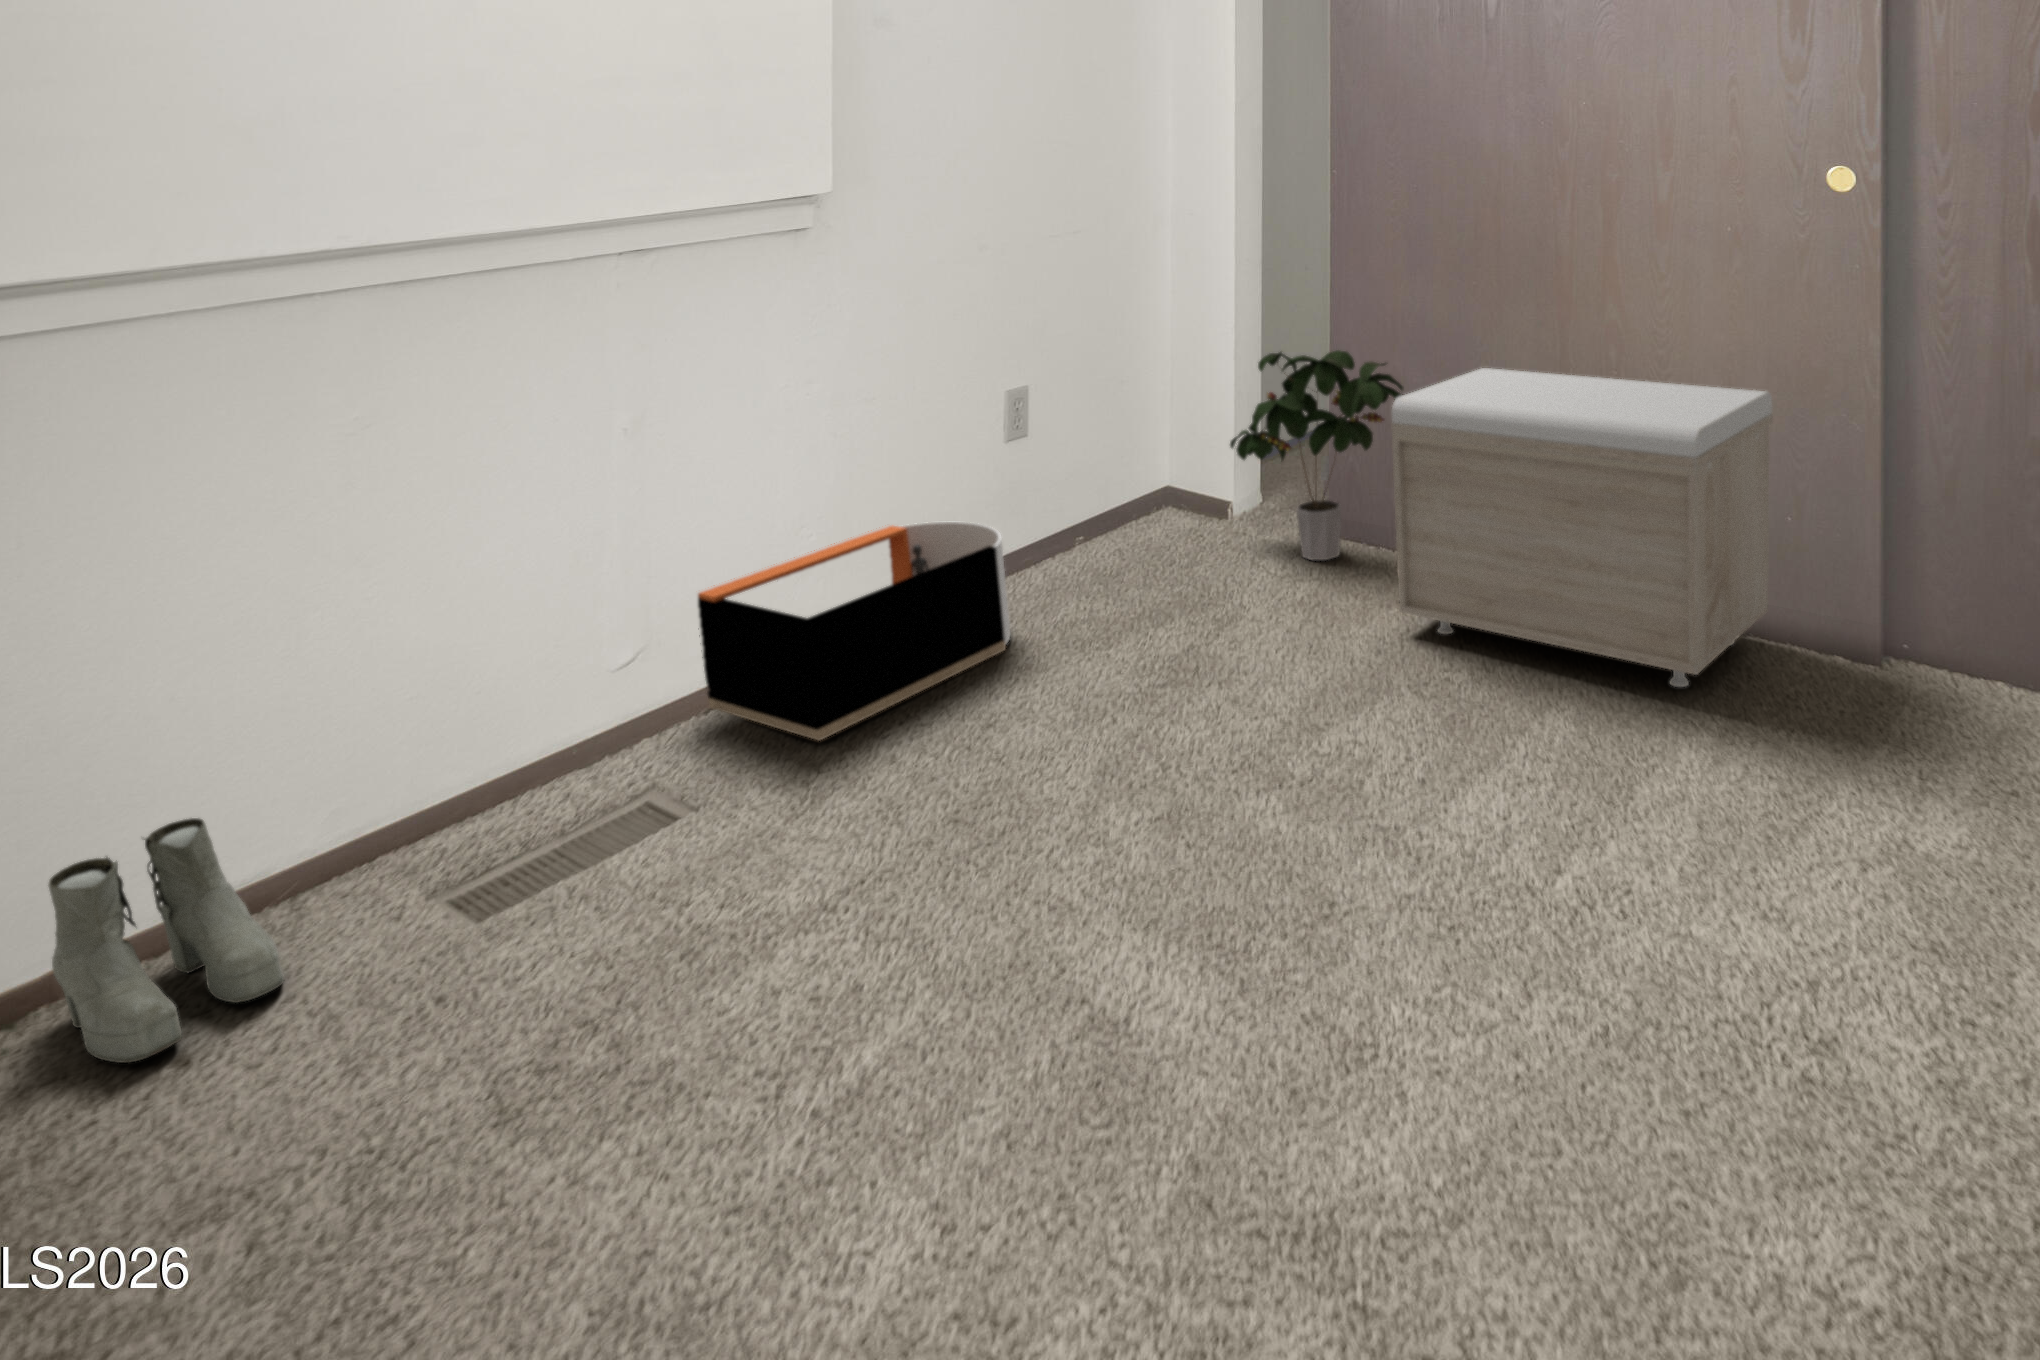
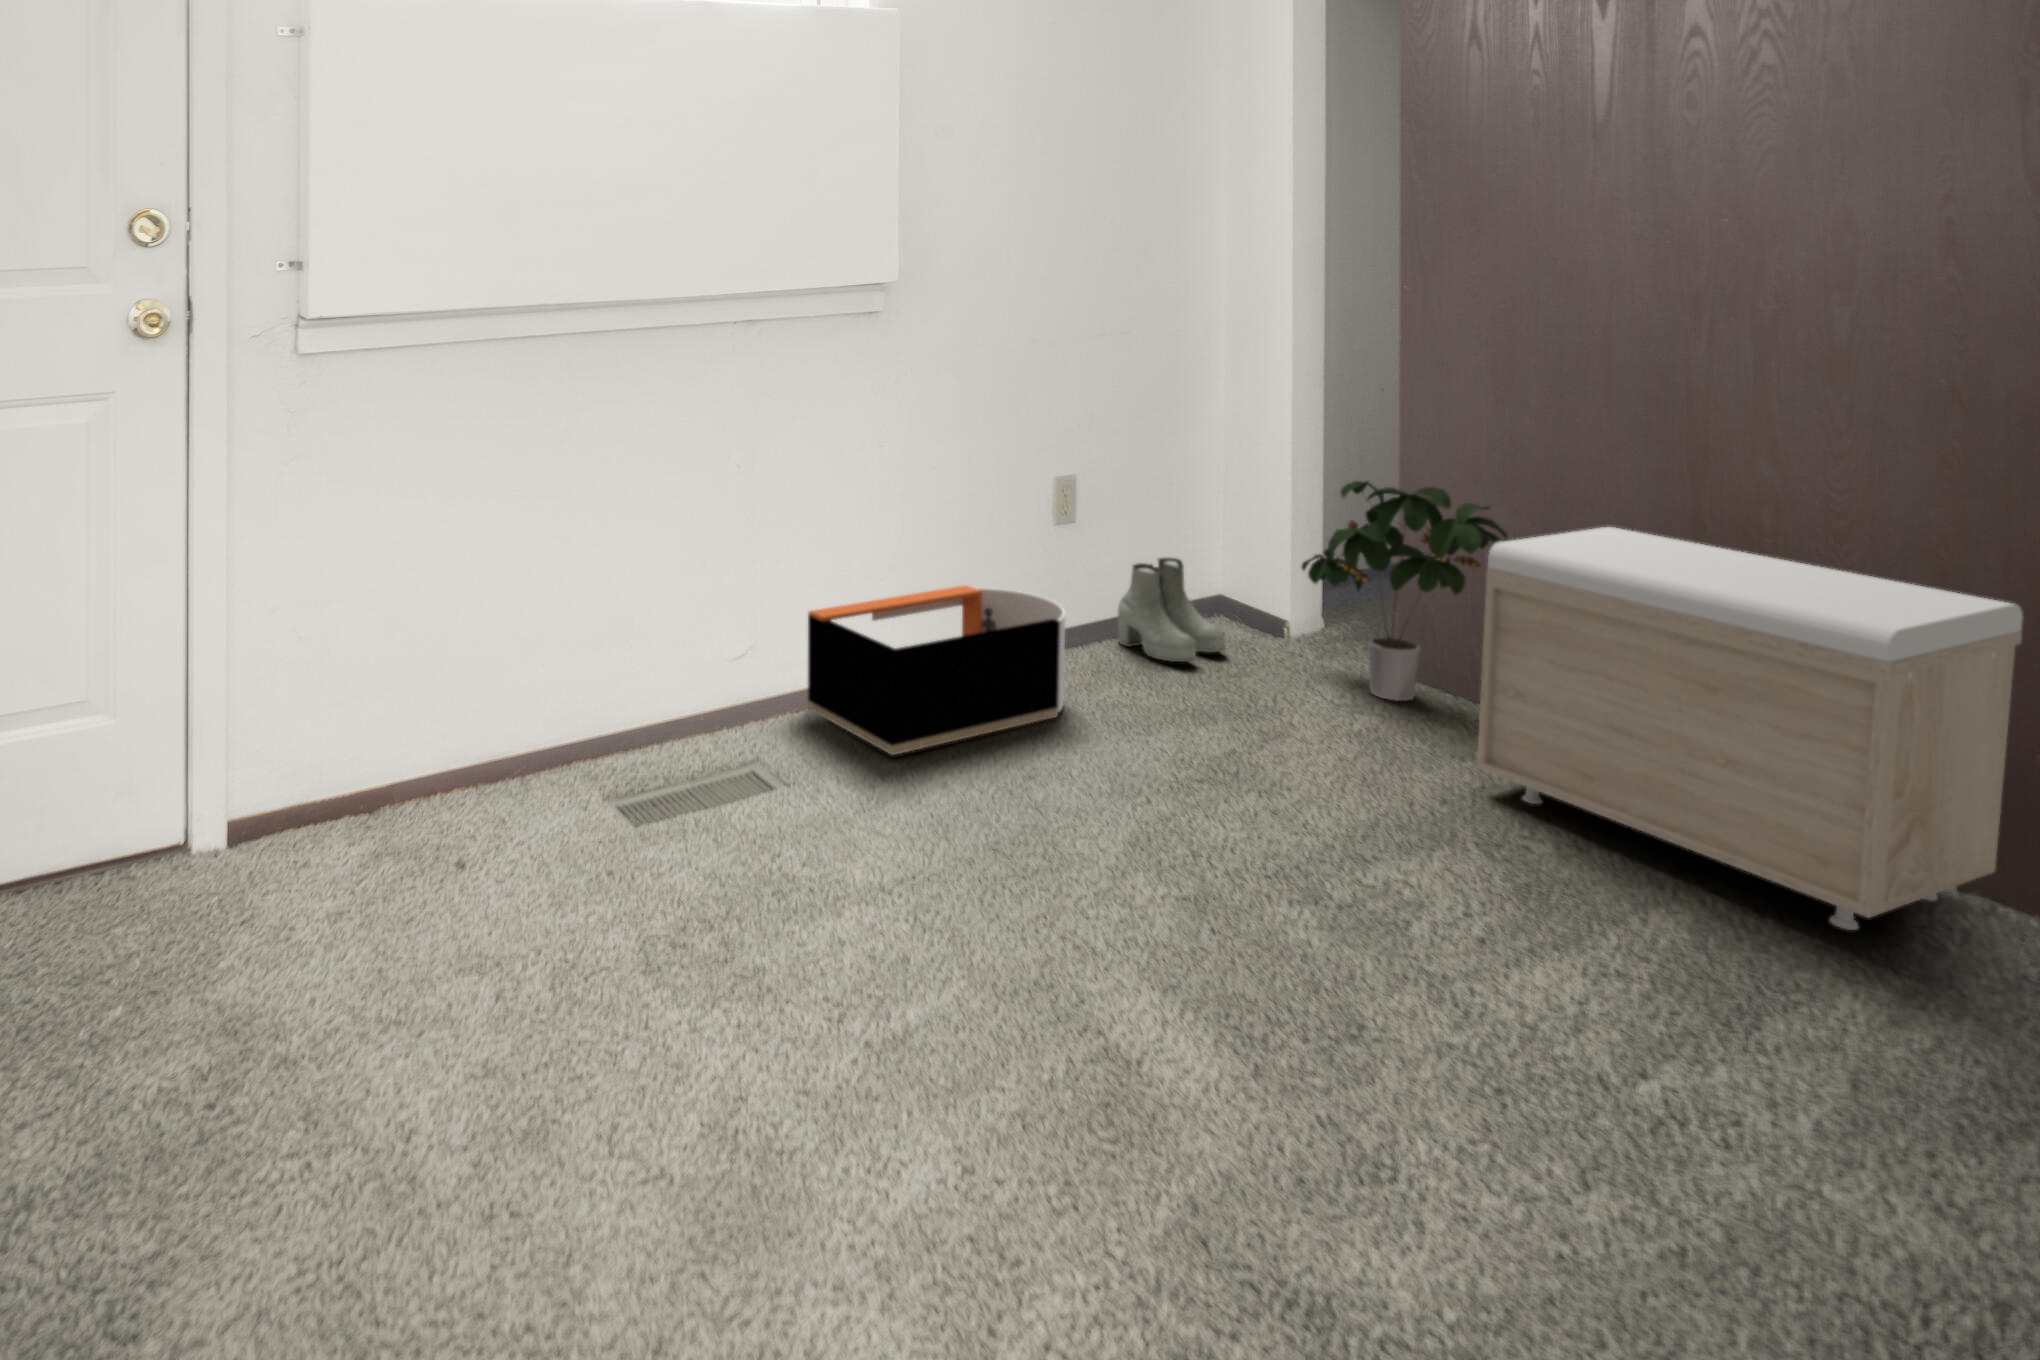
boots: present [48,818,285,1063] -> present [1118,558,1225,662]

